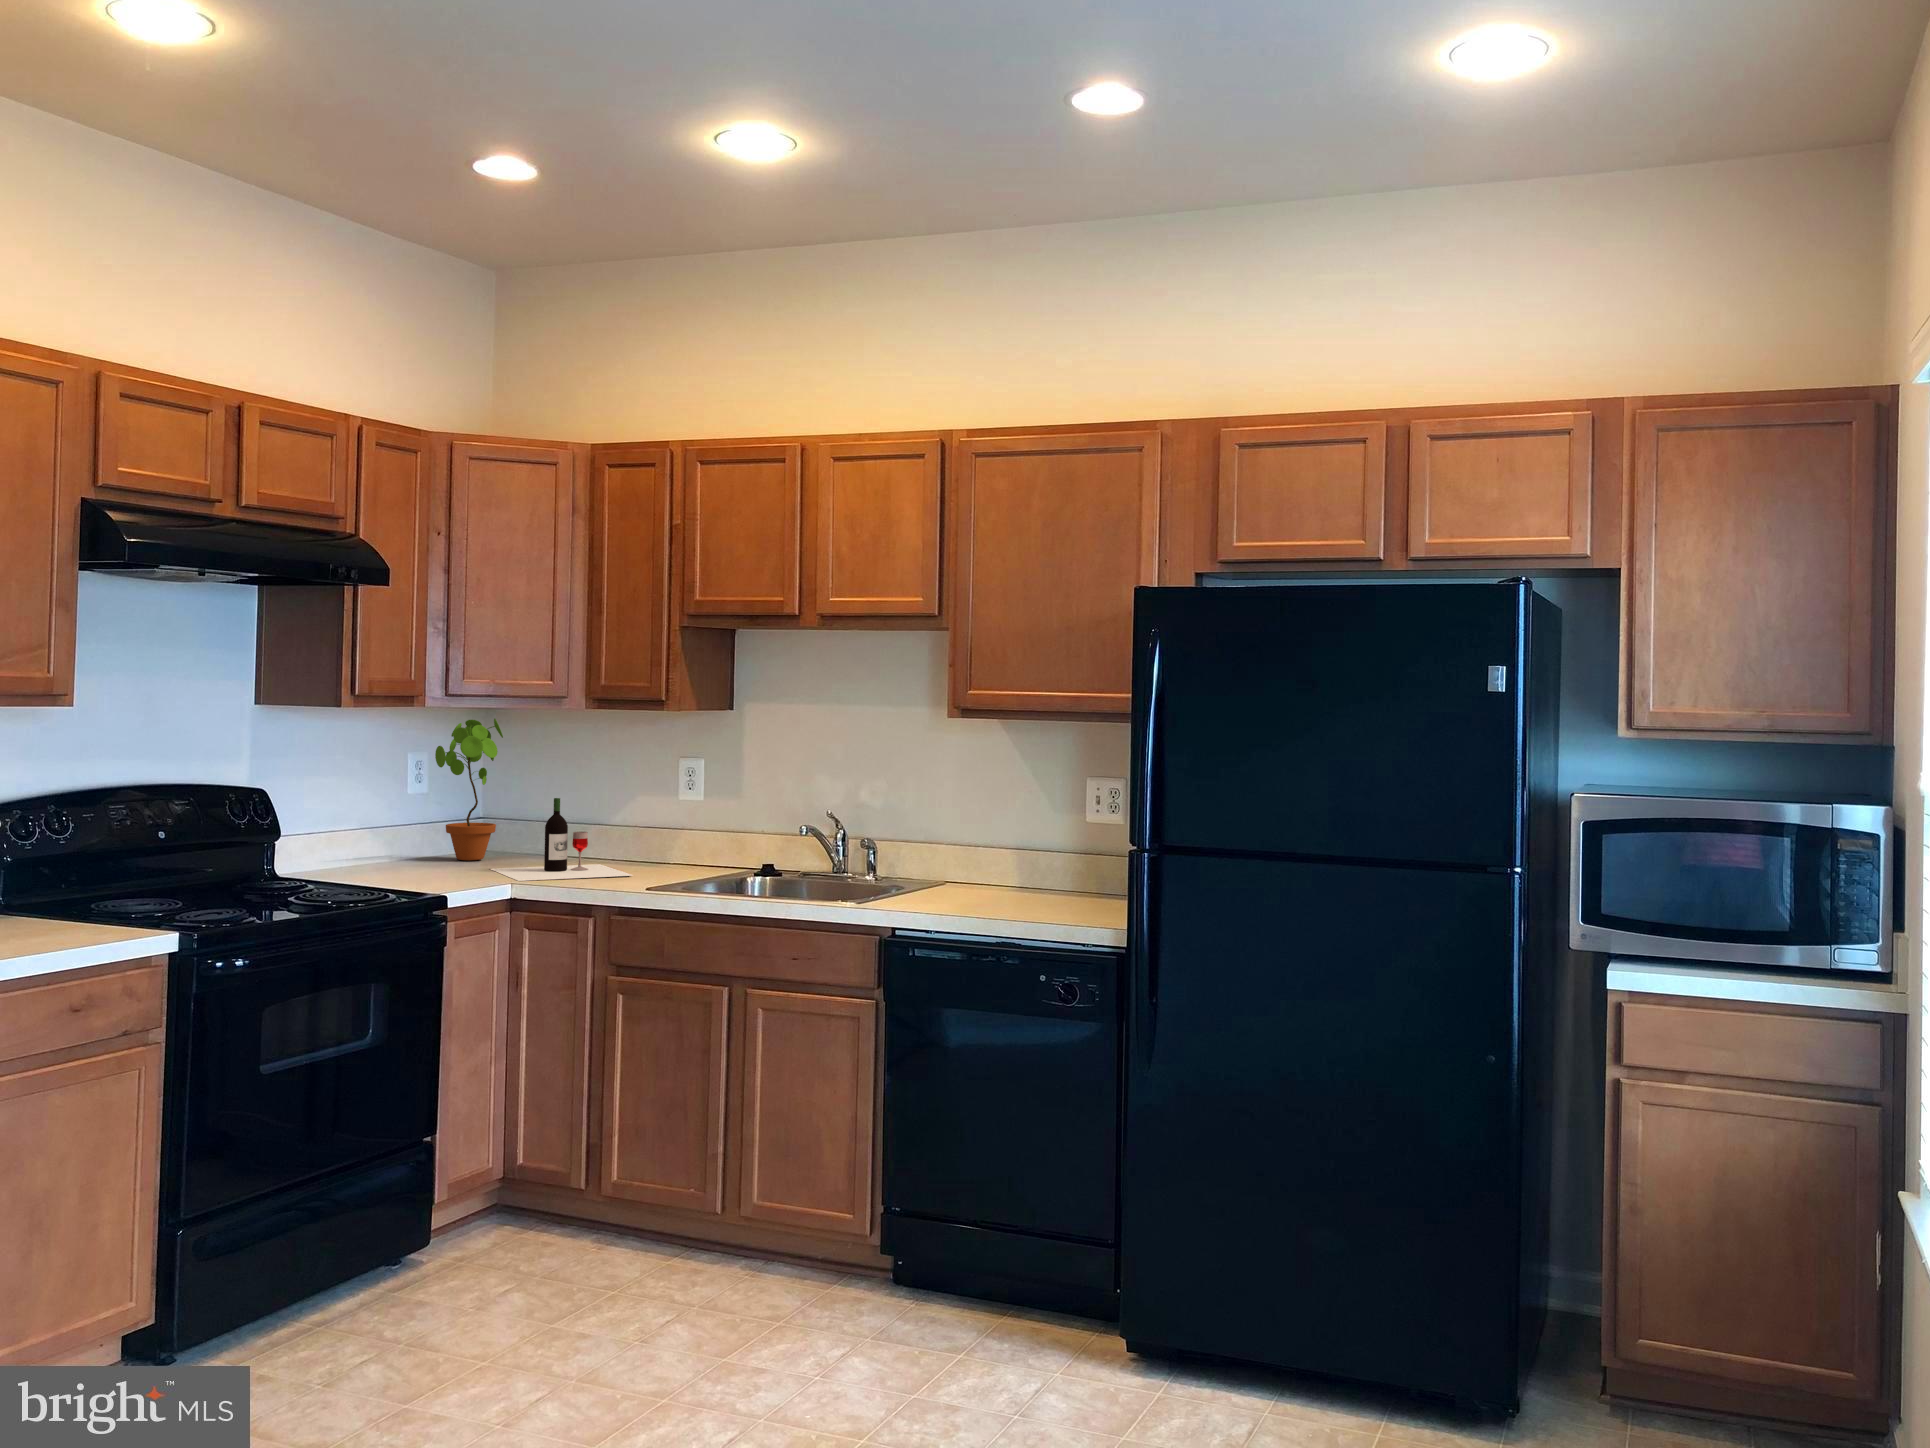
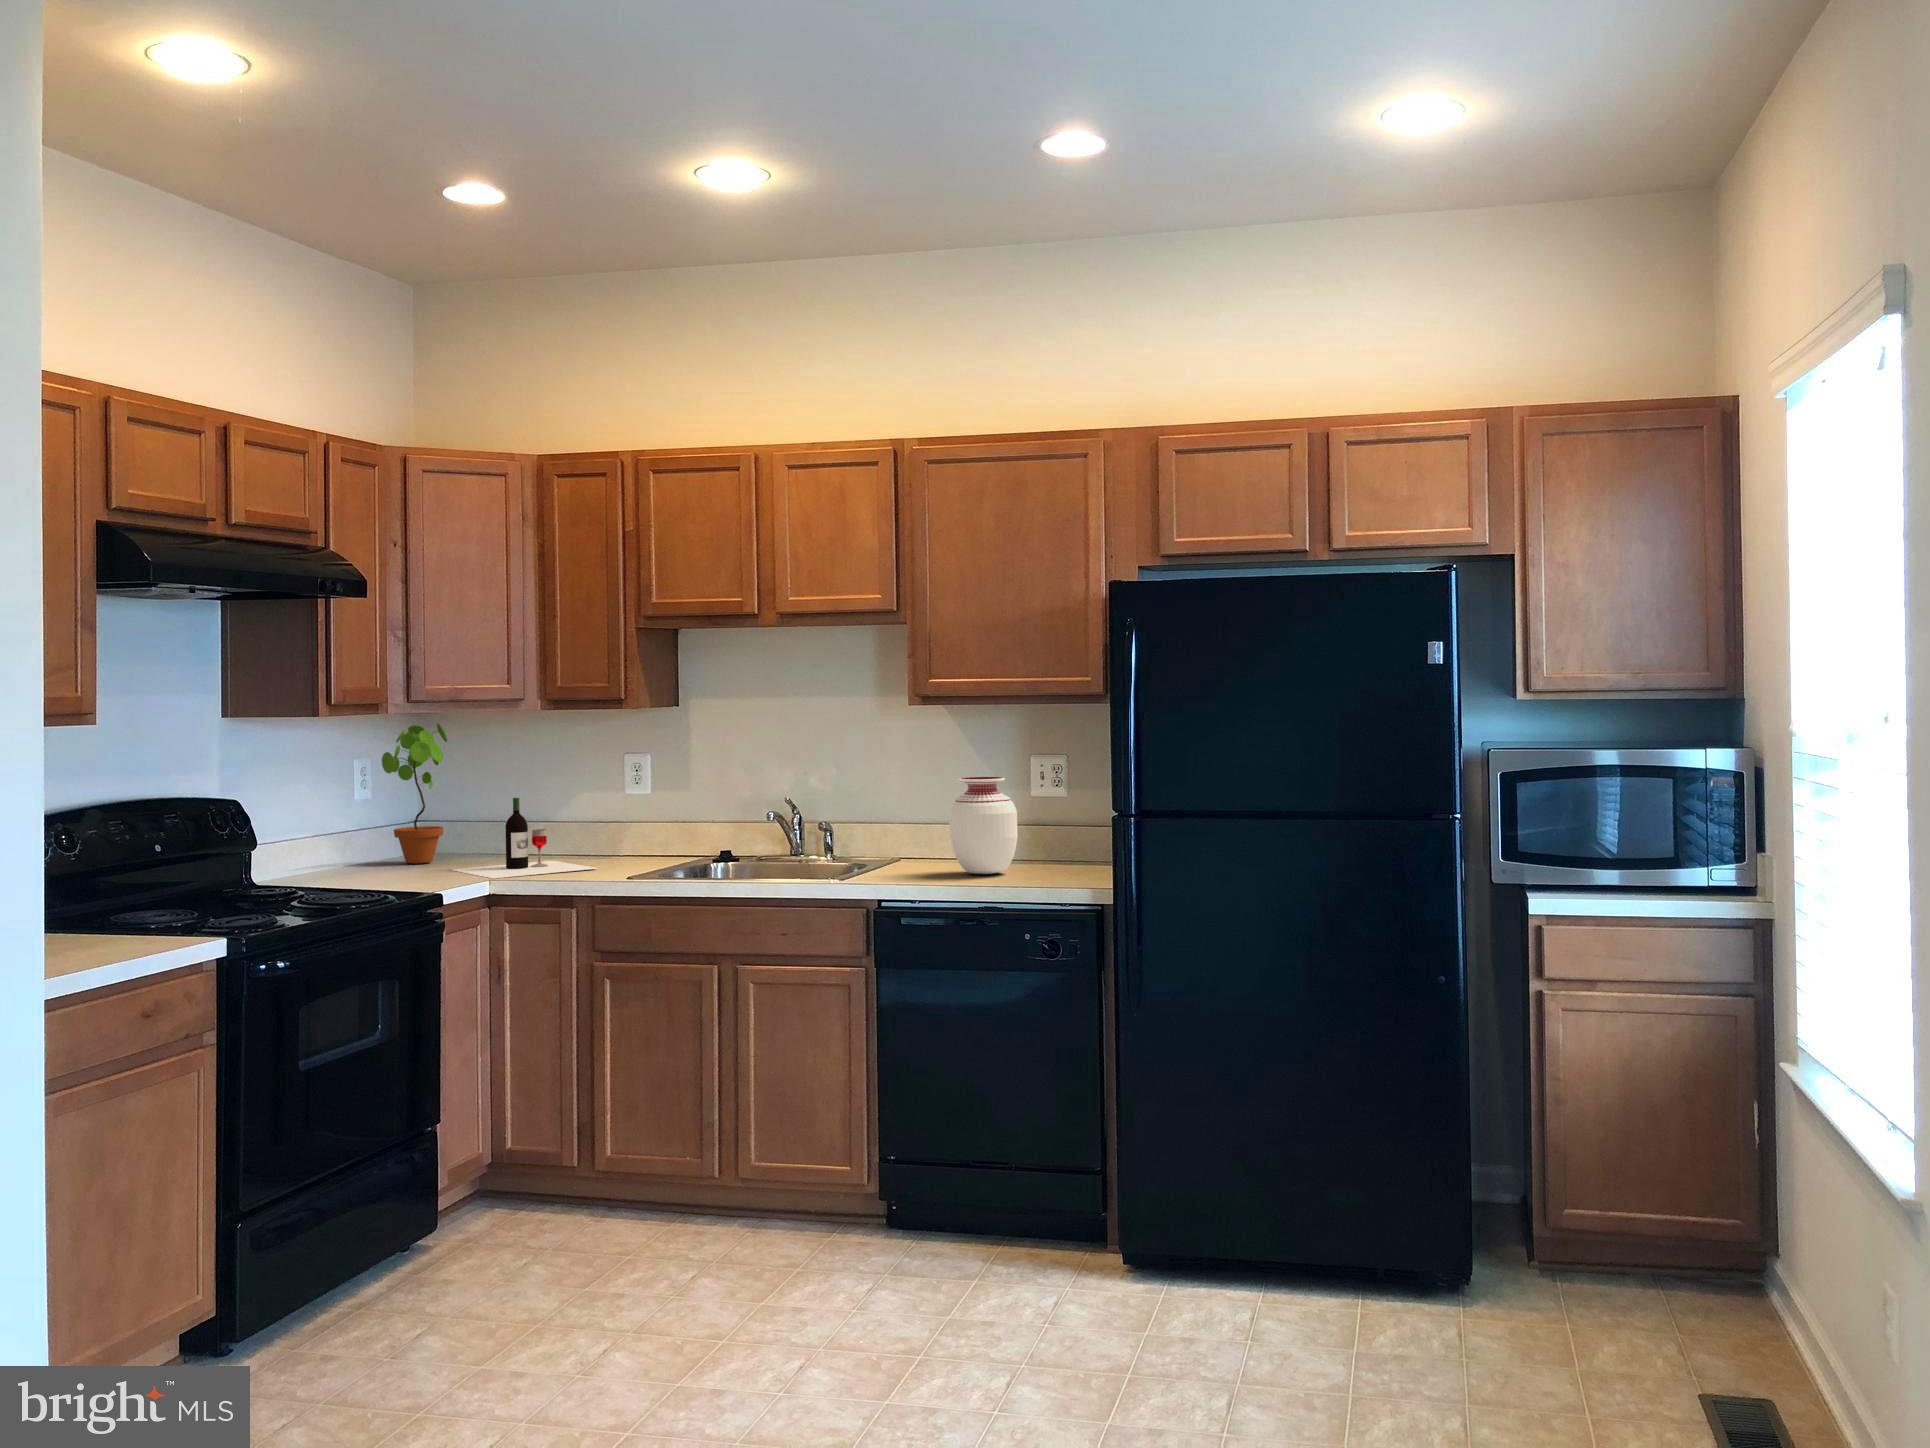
vase: none [985,798,1058,904] -> present [950,777,1018,874]

